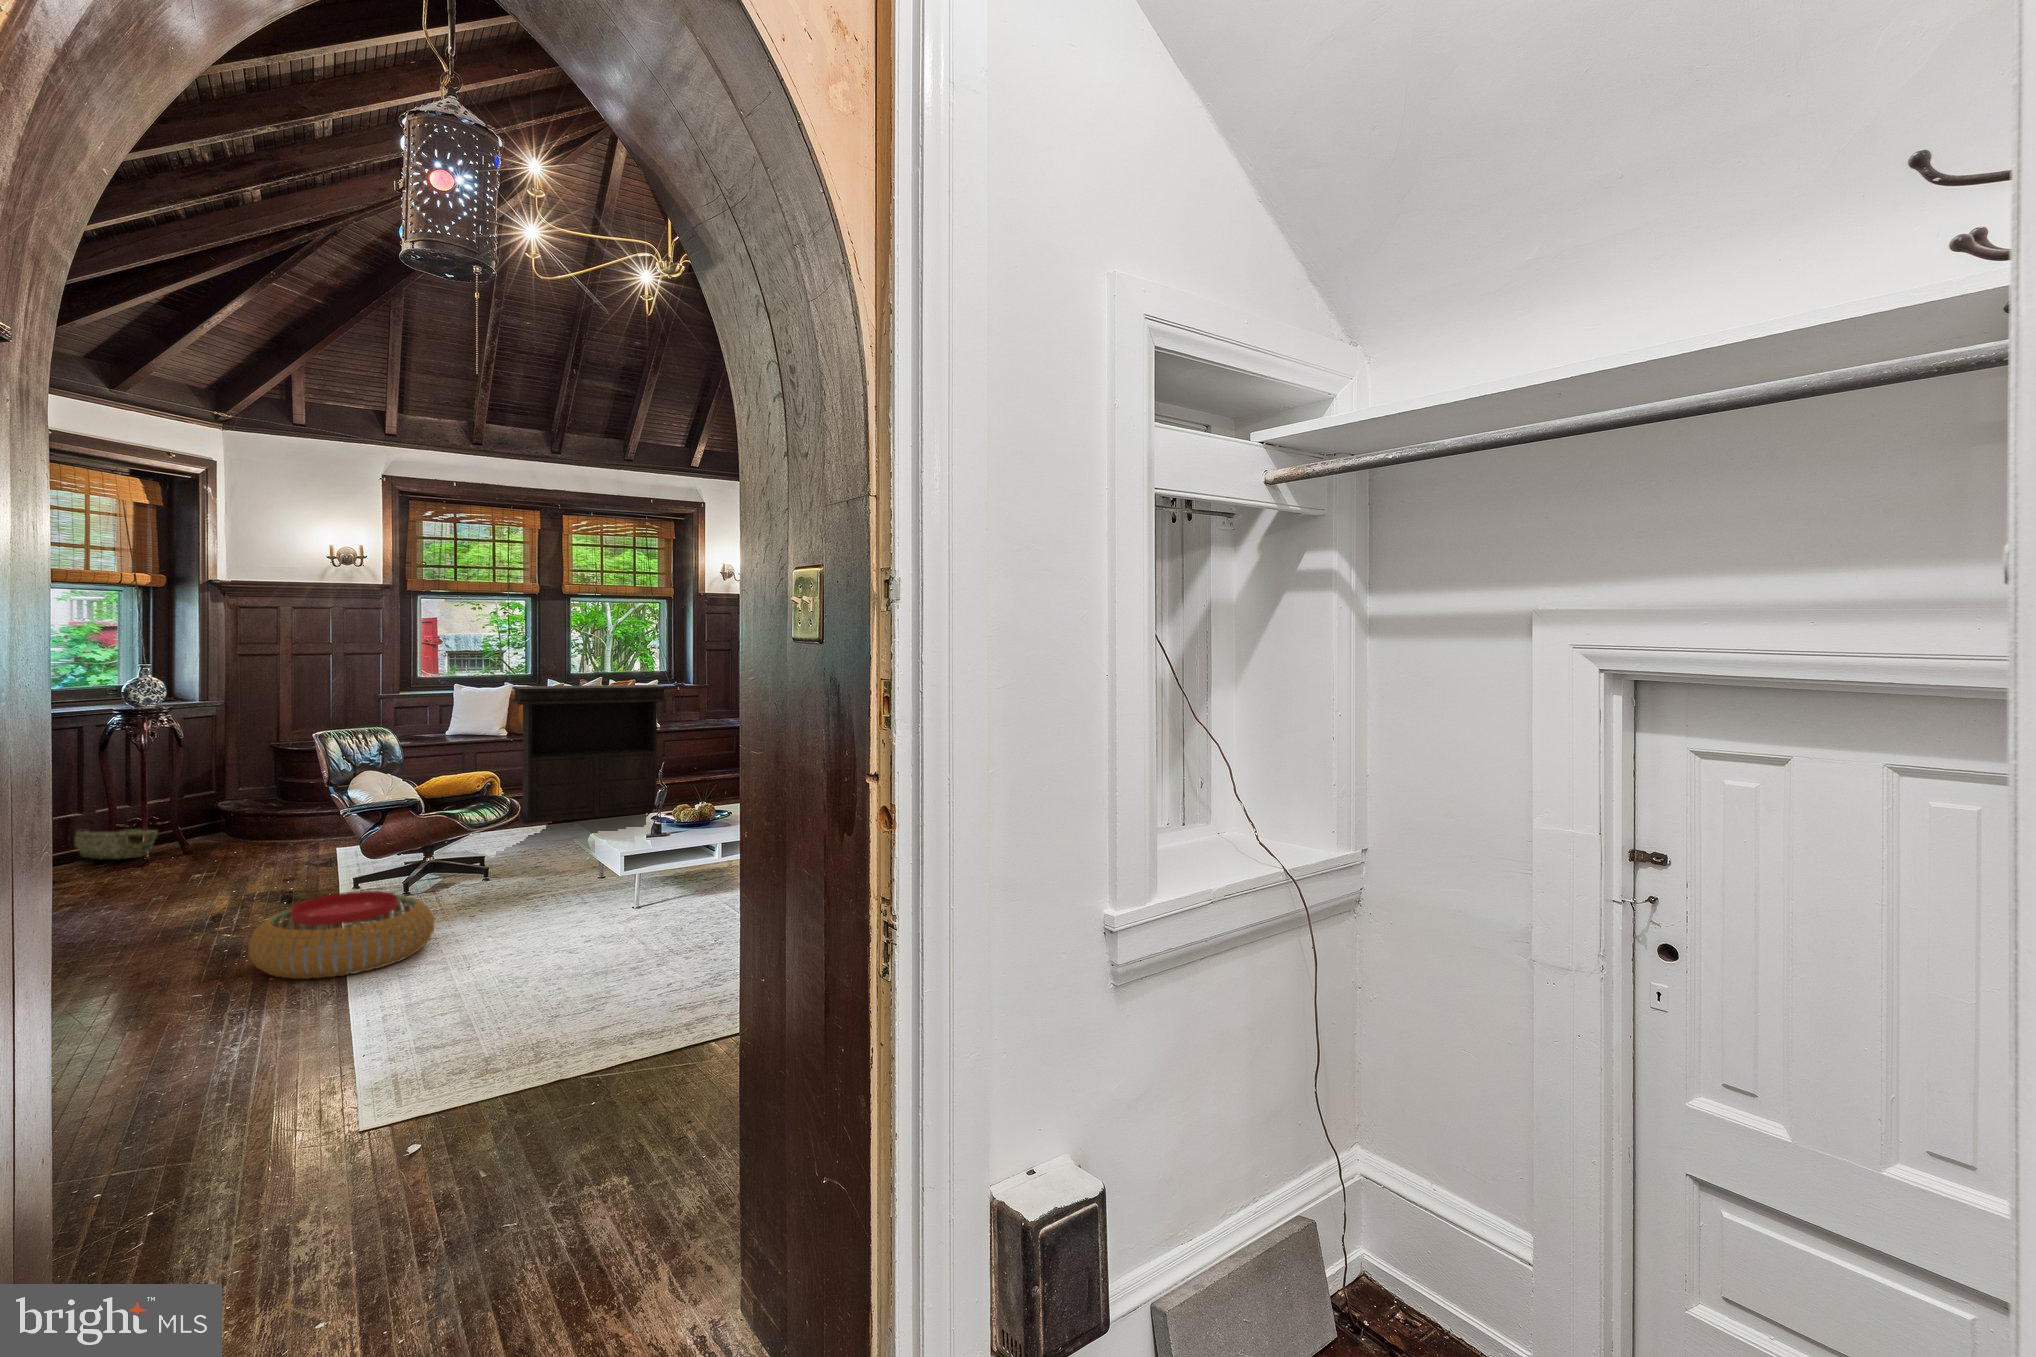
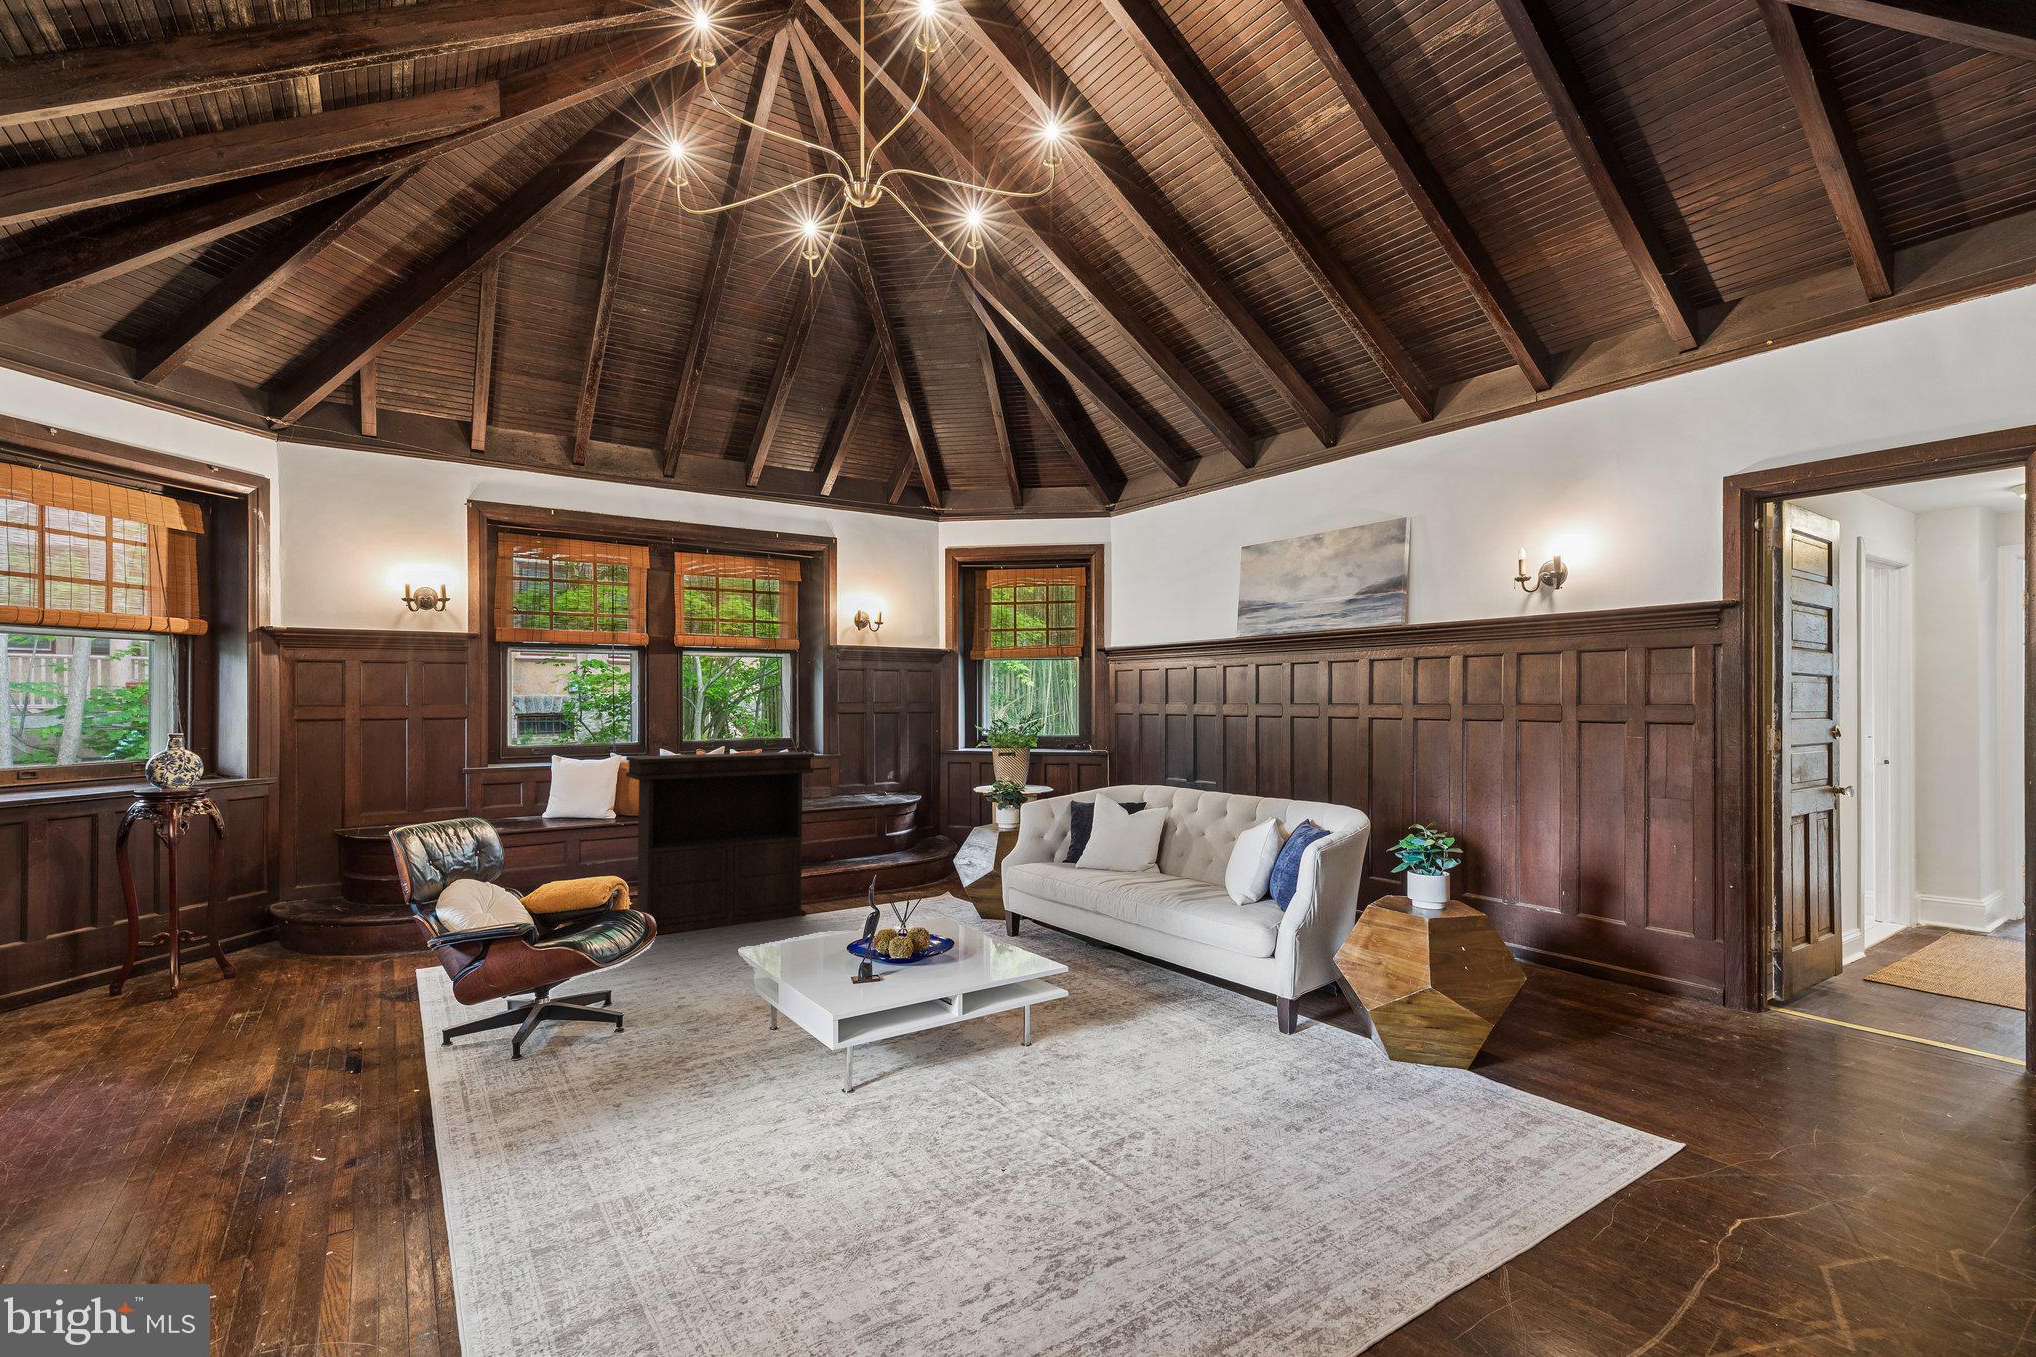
woven basket: present [74,829,158,859] -> none [65,956,182,1001]
pouf: present [248,891,435,979] -> none [298,1076,580,1248]

